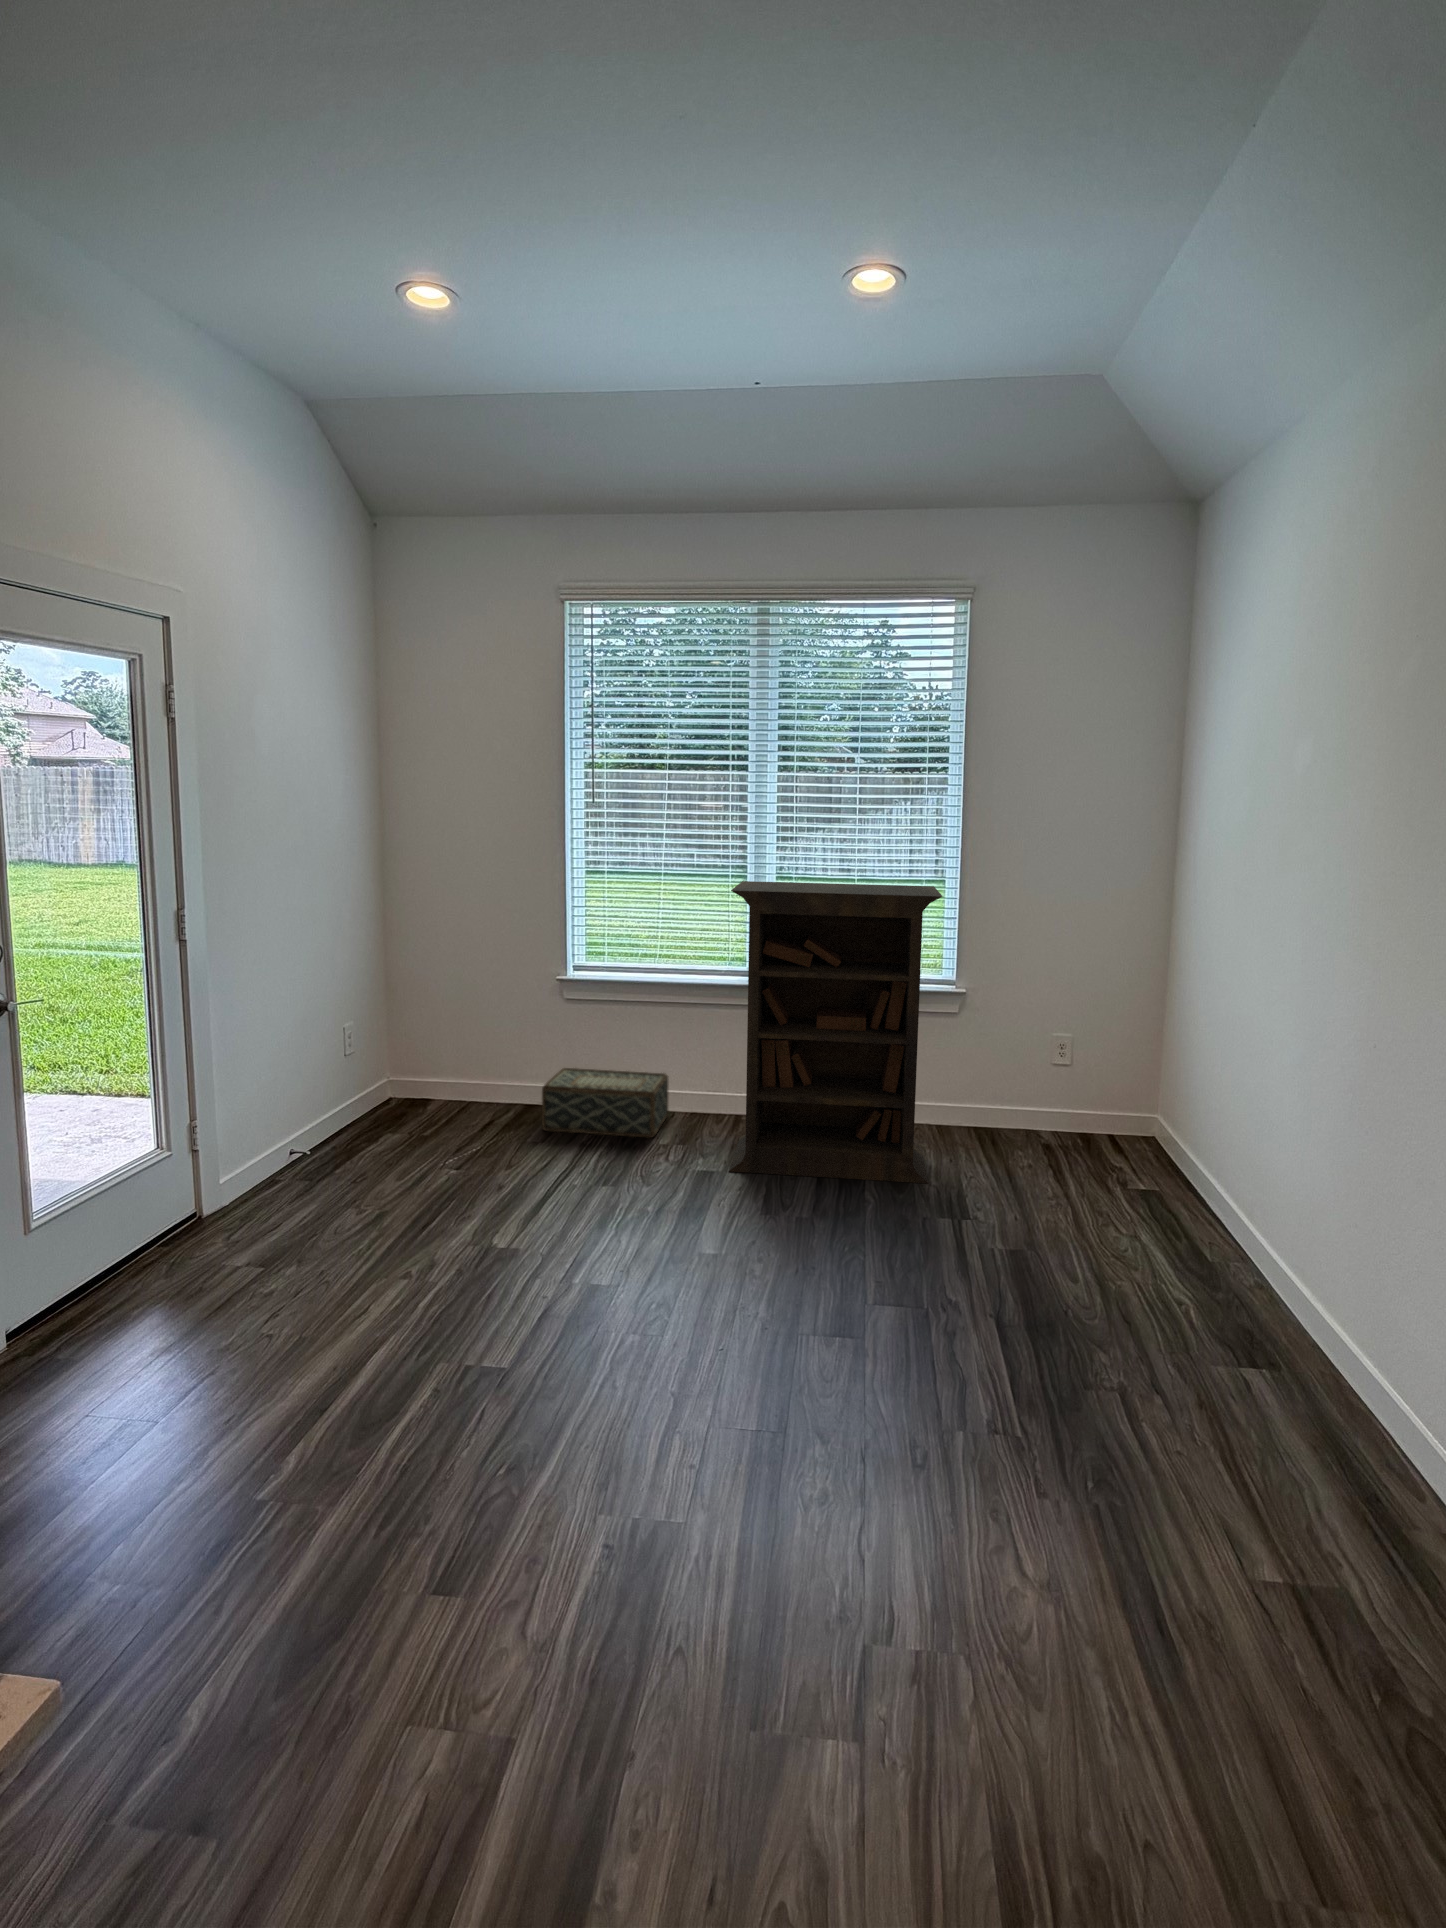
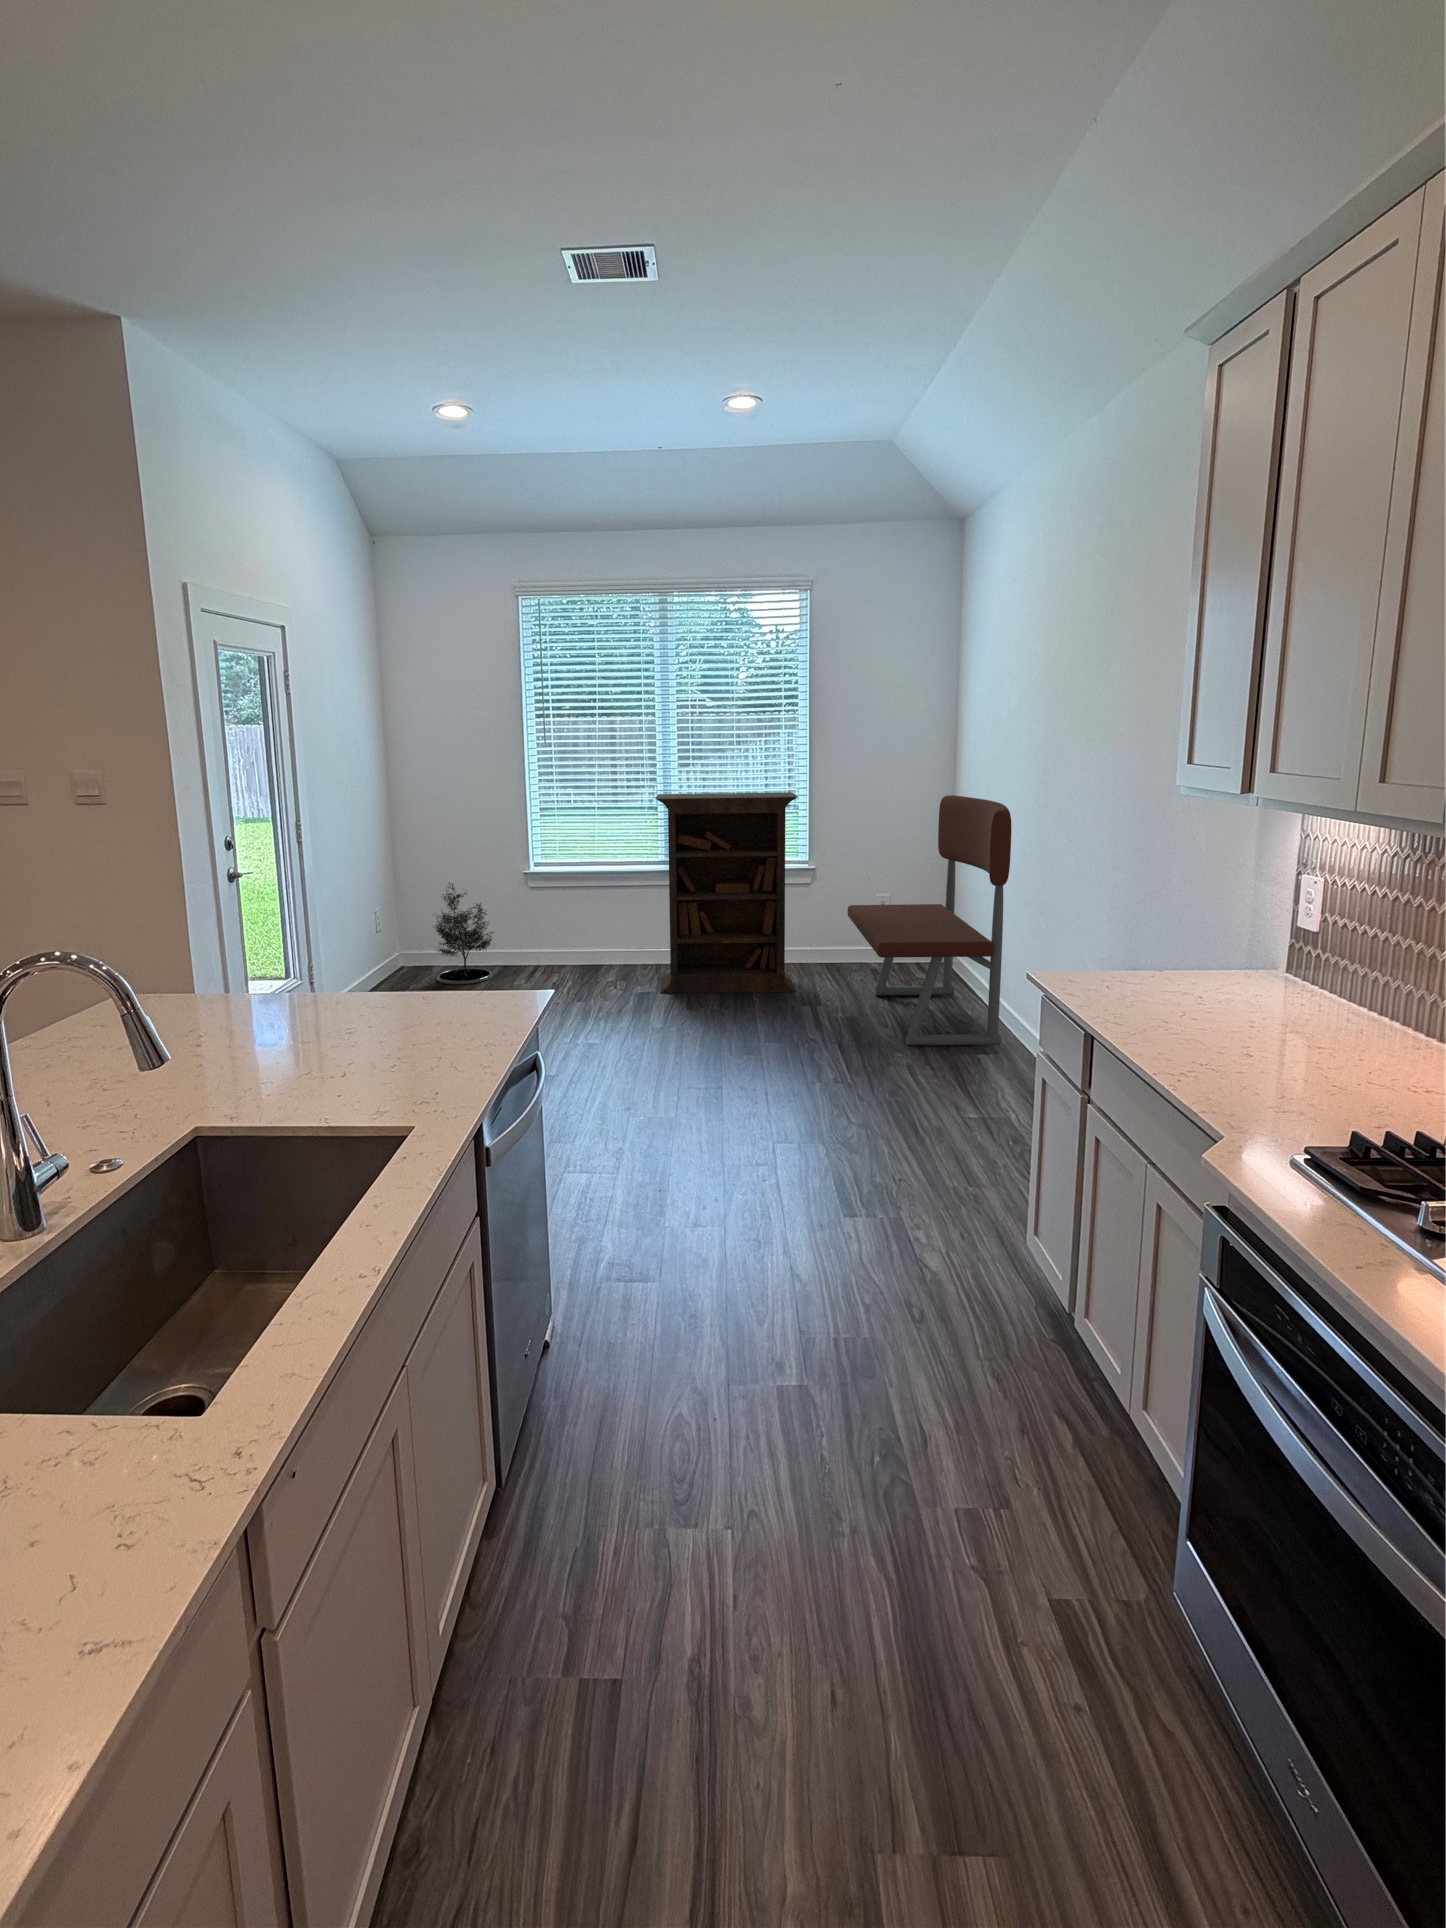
bench: none [1012,905,1319,1348] -> present [848,795,1012,1045]
potted tree: none [423,989,514,1133] -> present [435,883,493,985]
woven basket: present [542,1068,668,1138] -> none [519,938,608,980]

